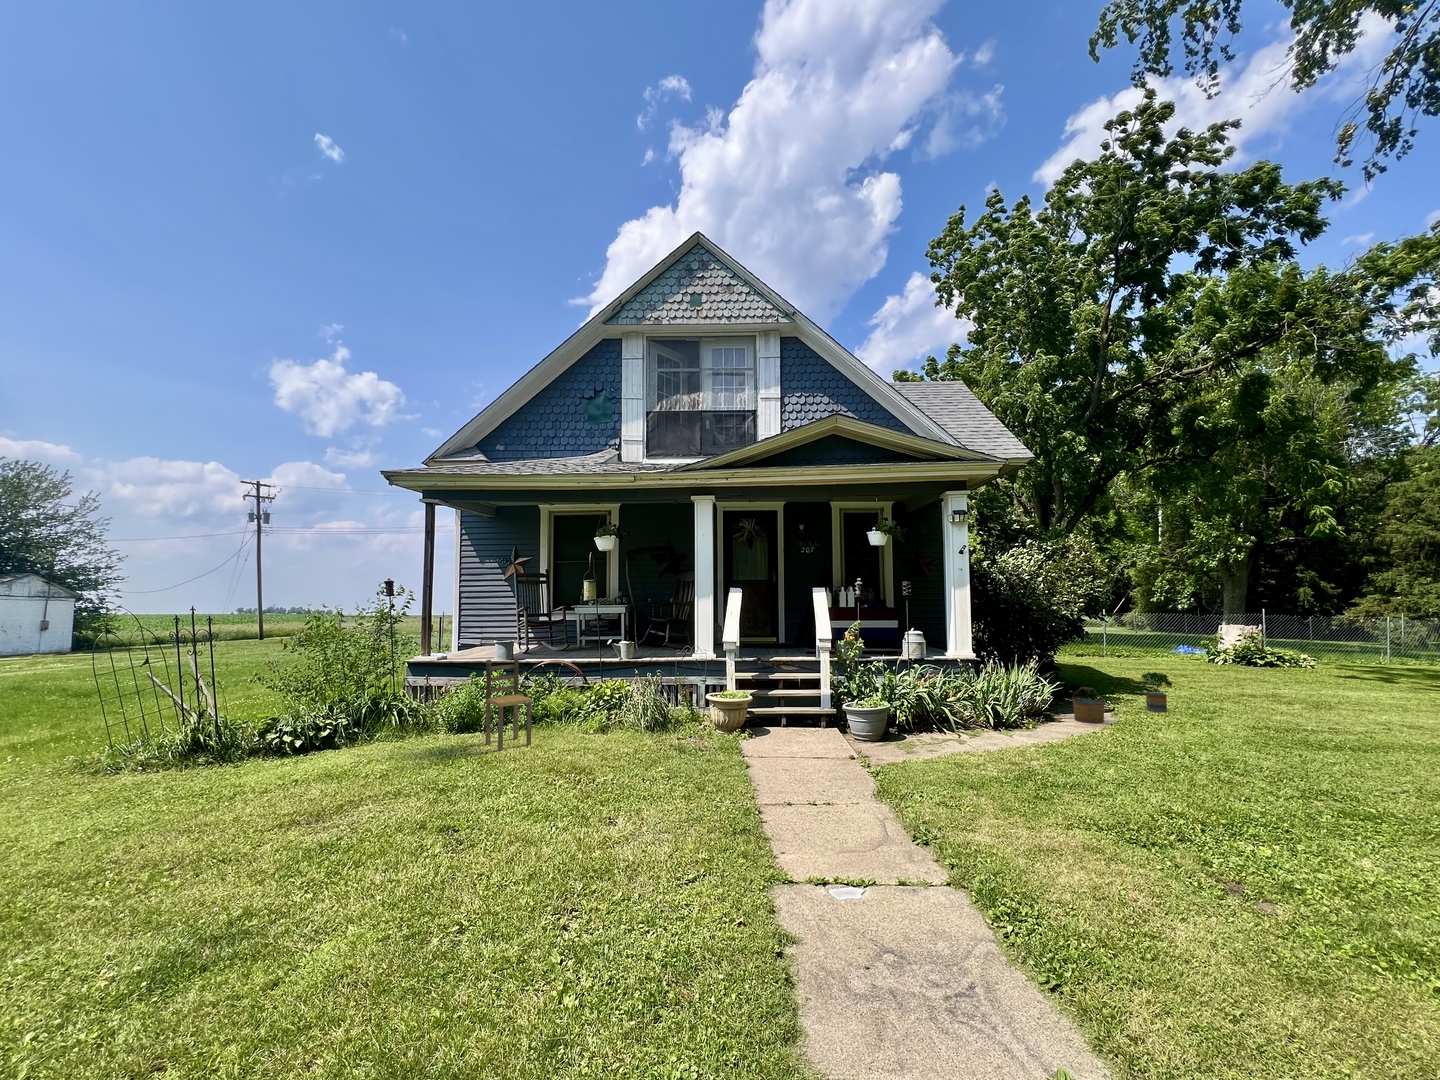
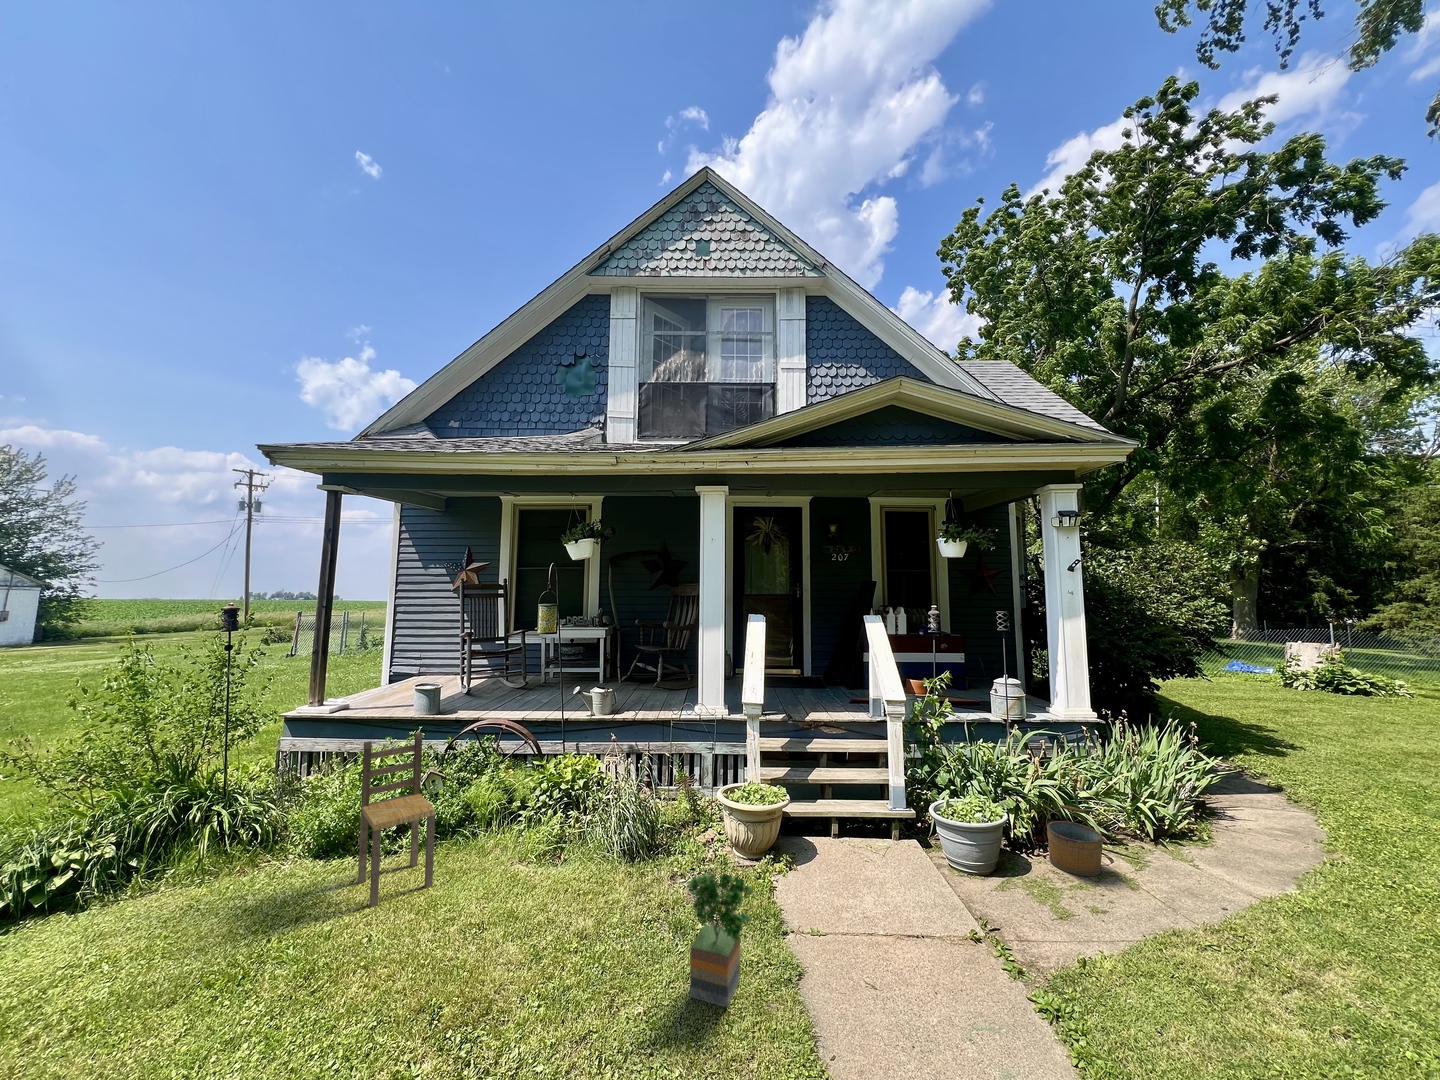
potted tree: present [1141,672,1172,712] -> present [688,873,753,1008]
bucket: present [1073,687,1105,724] -> present [1046,805,1103,876]

